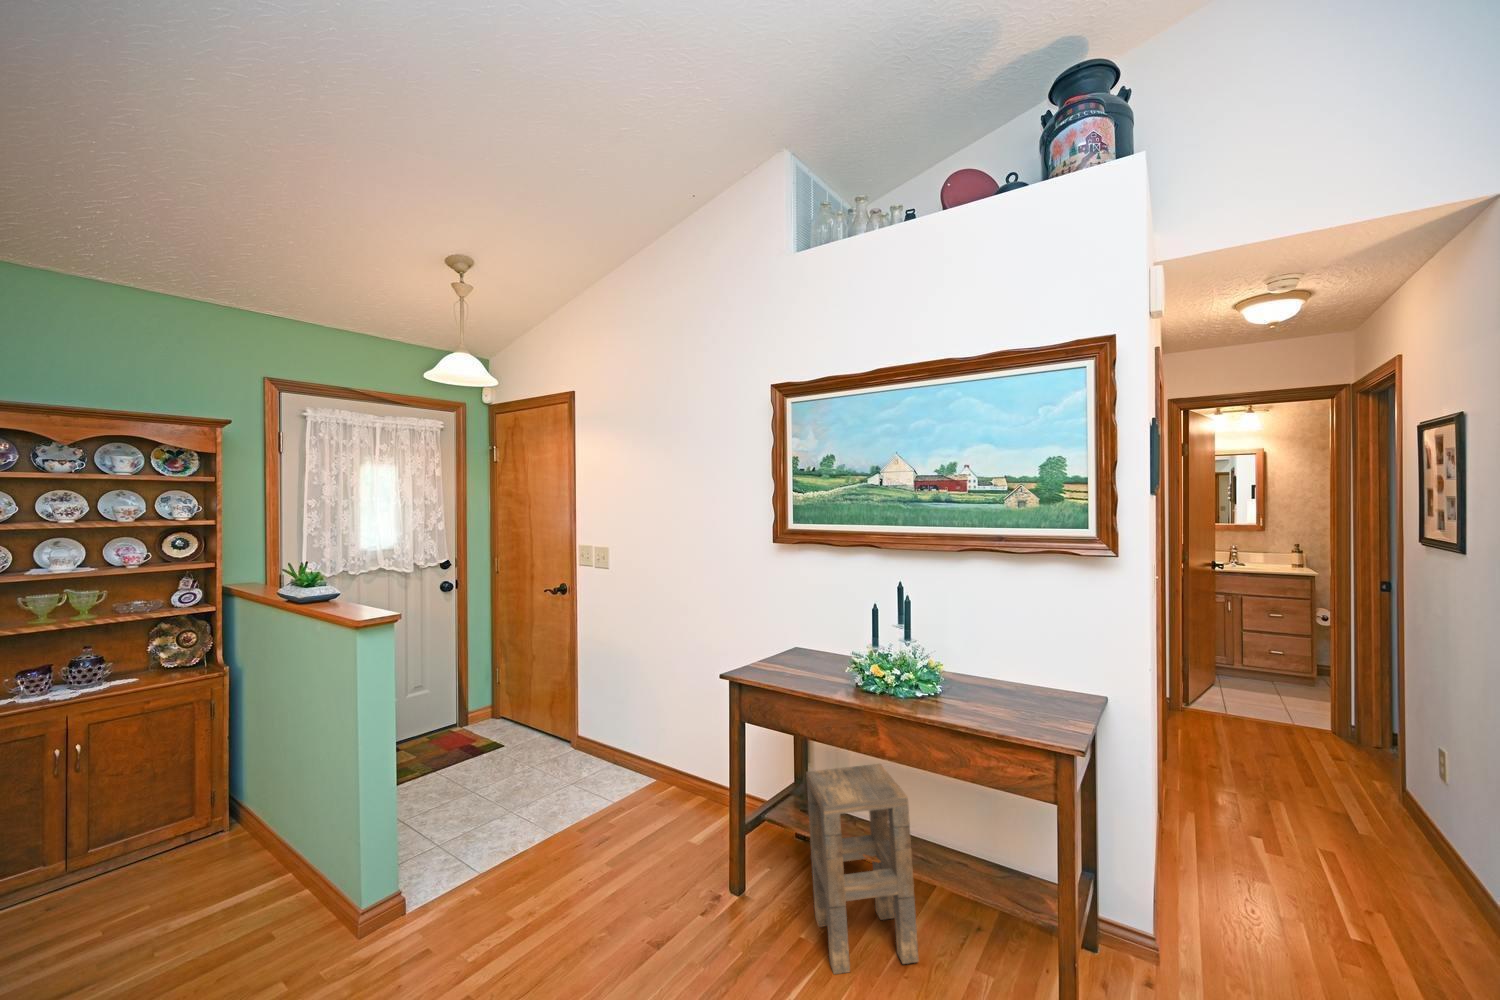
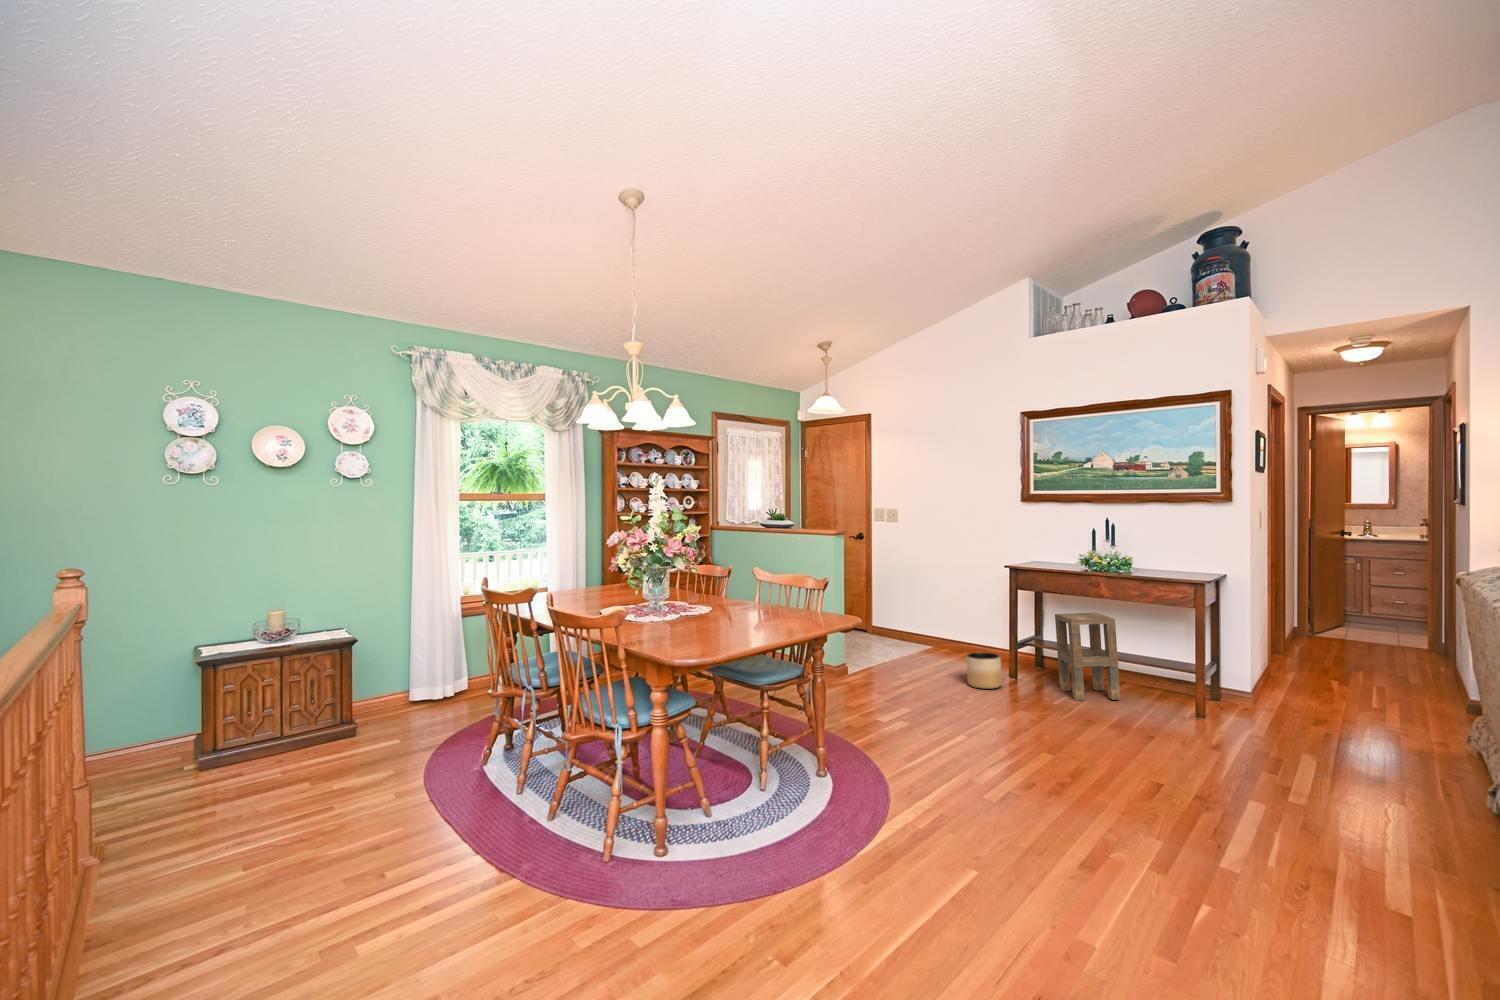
planter: none [638,847,706,942] -> present [966,652,1002,689]

